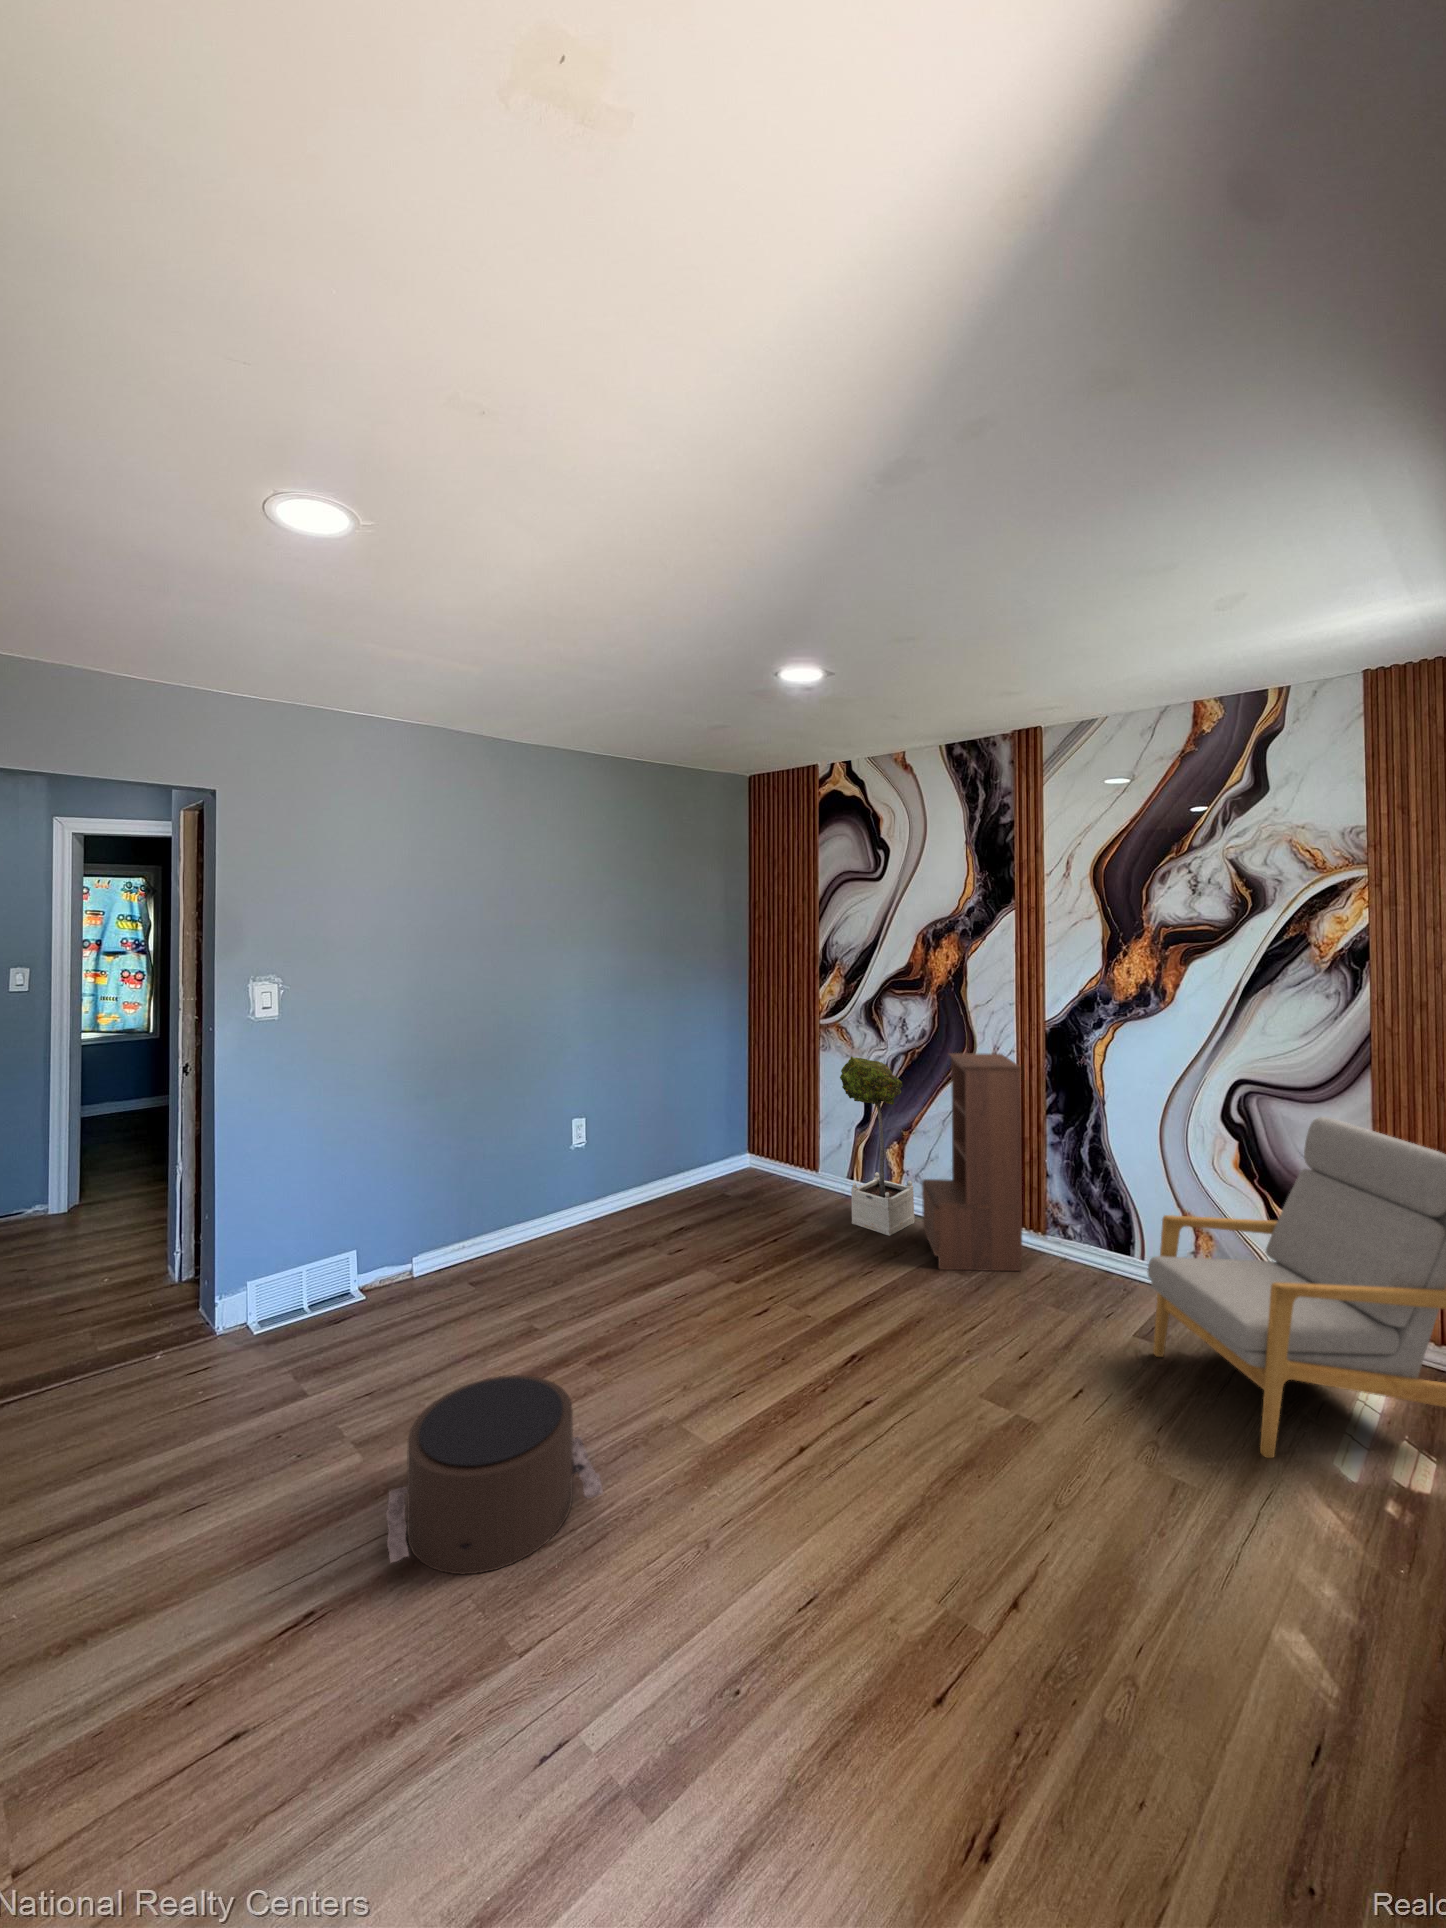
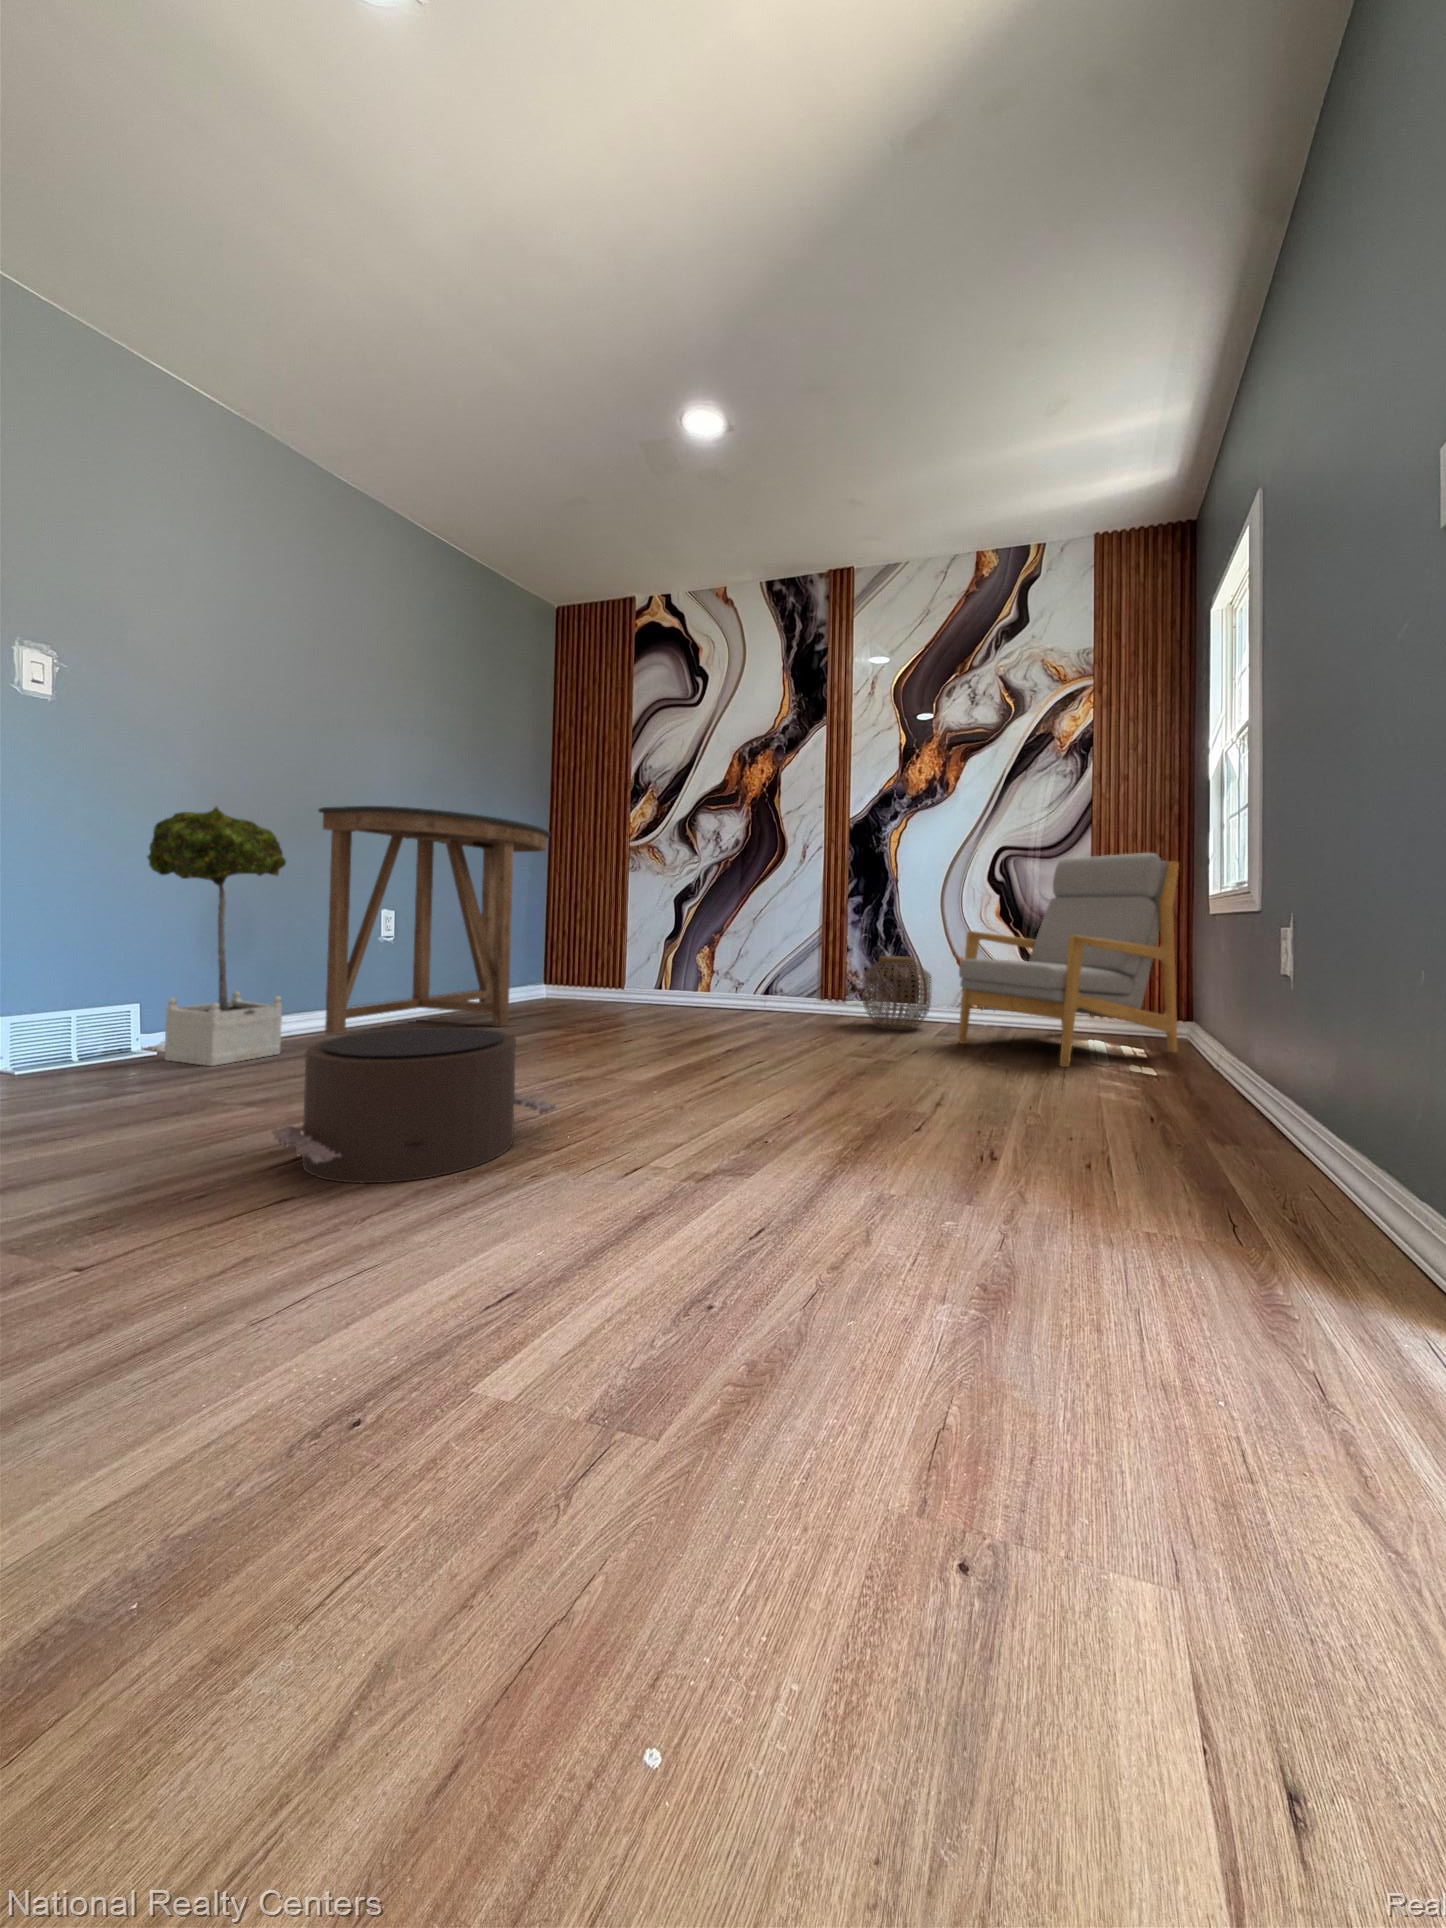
console table: none [523,1022,731,1242] -> present [318,806,551,1034]
bookshelf: present [922,1053,1022,1271] -> none [741,844,838,1027]
potted tree: present [840,1056,915,1236] -> present [147,807,286,1066]
woven basket: none [1052,1200,1141,1303] -> present [863,956,932,1030]

